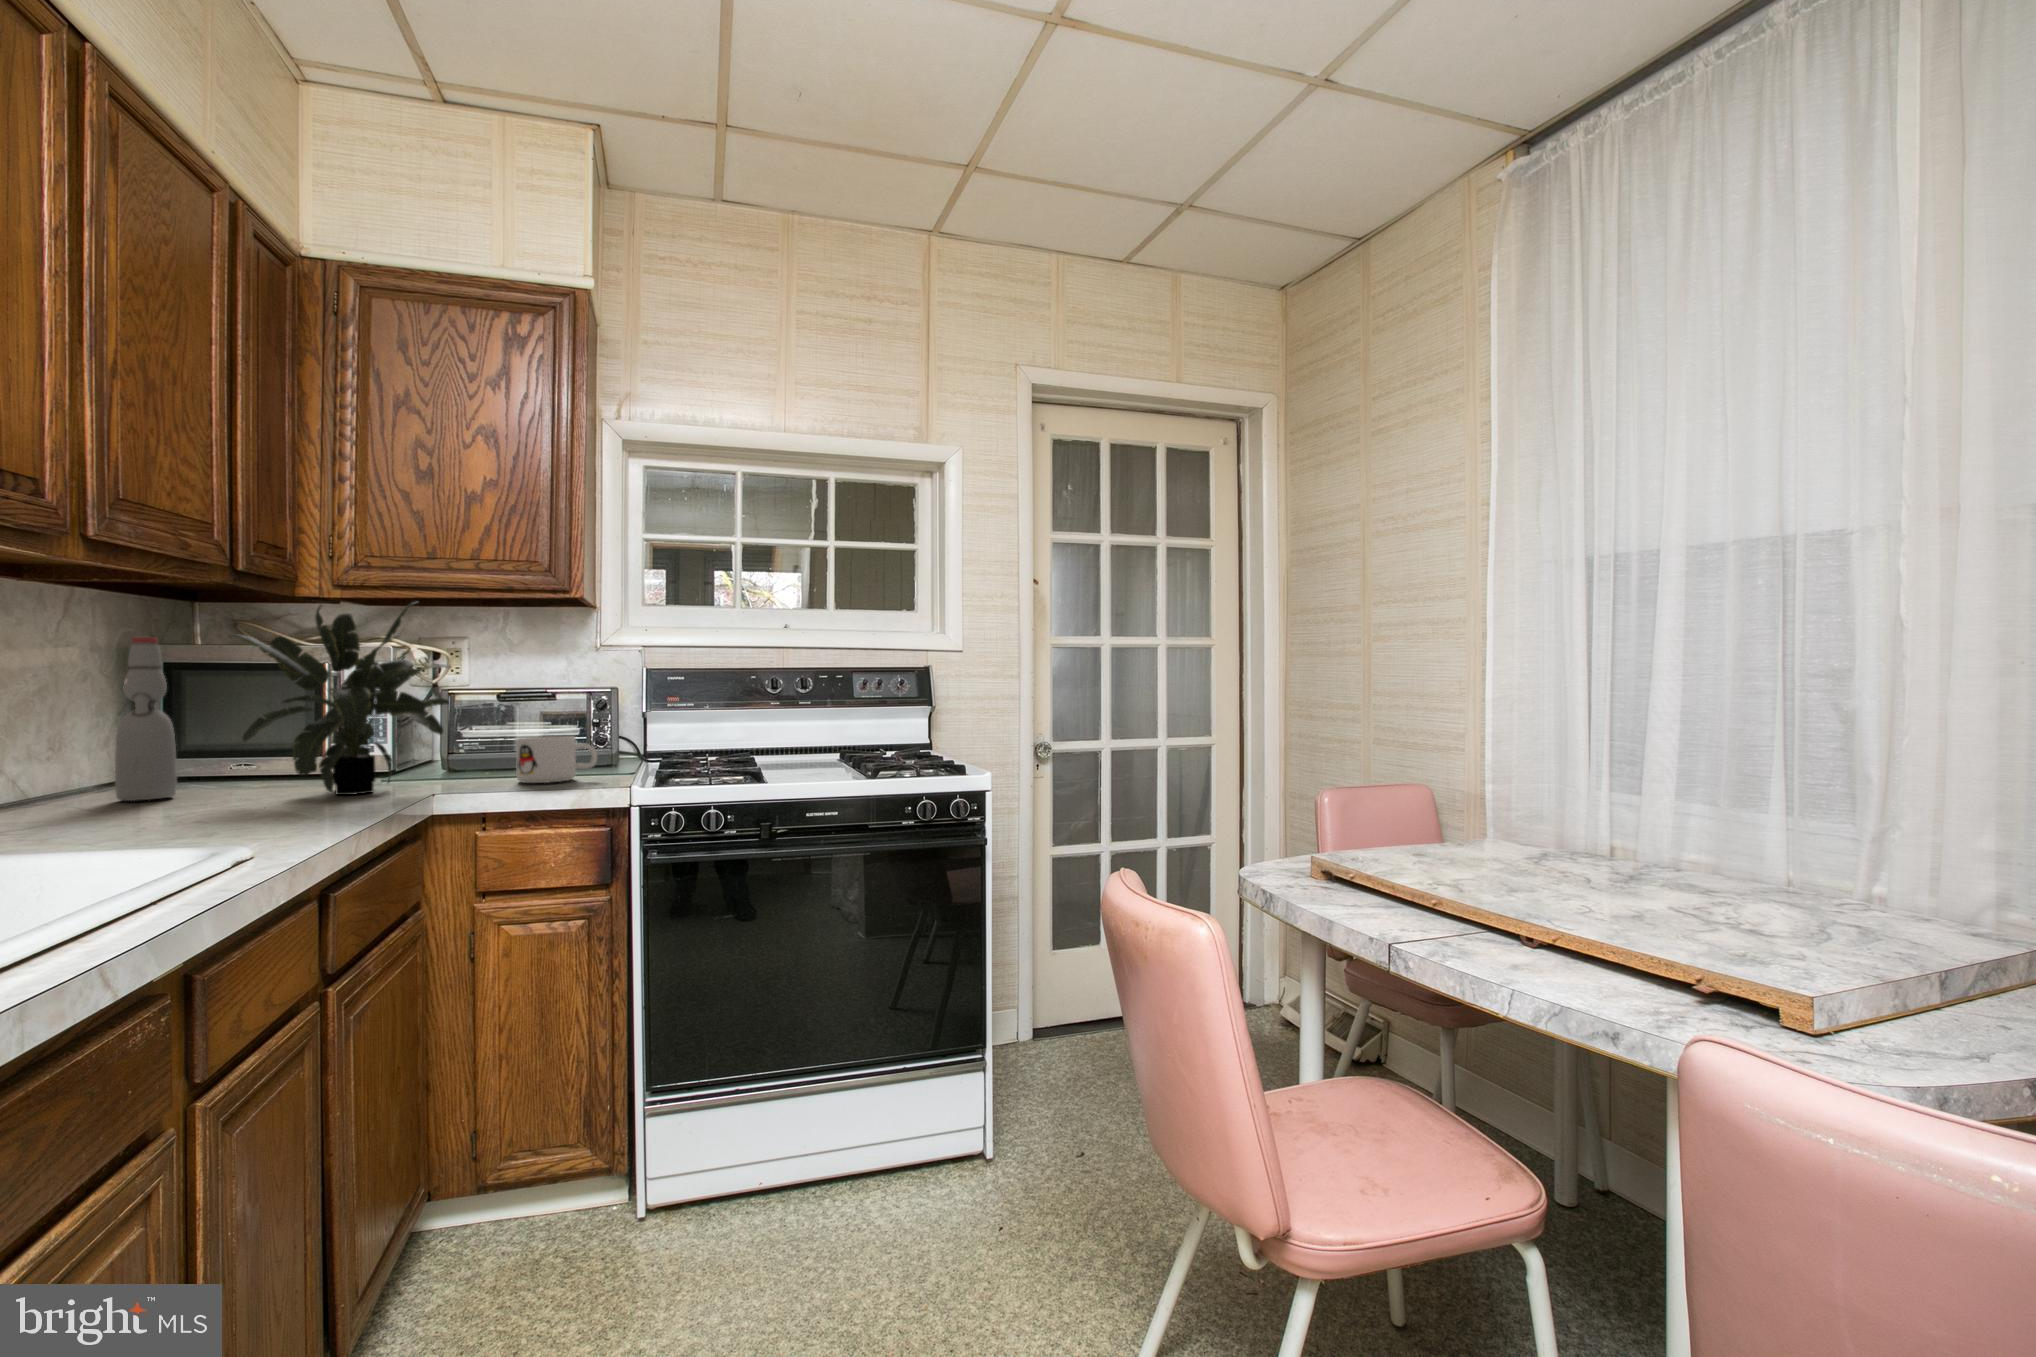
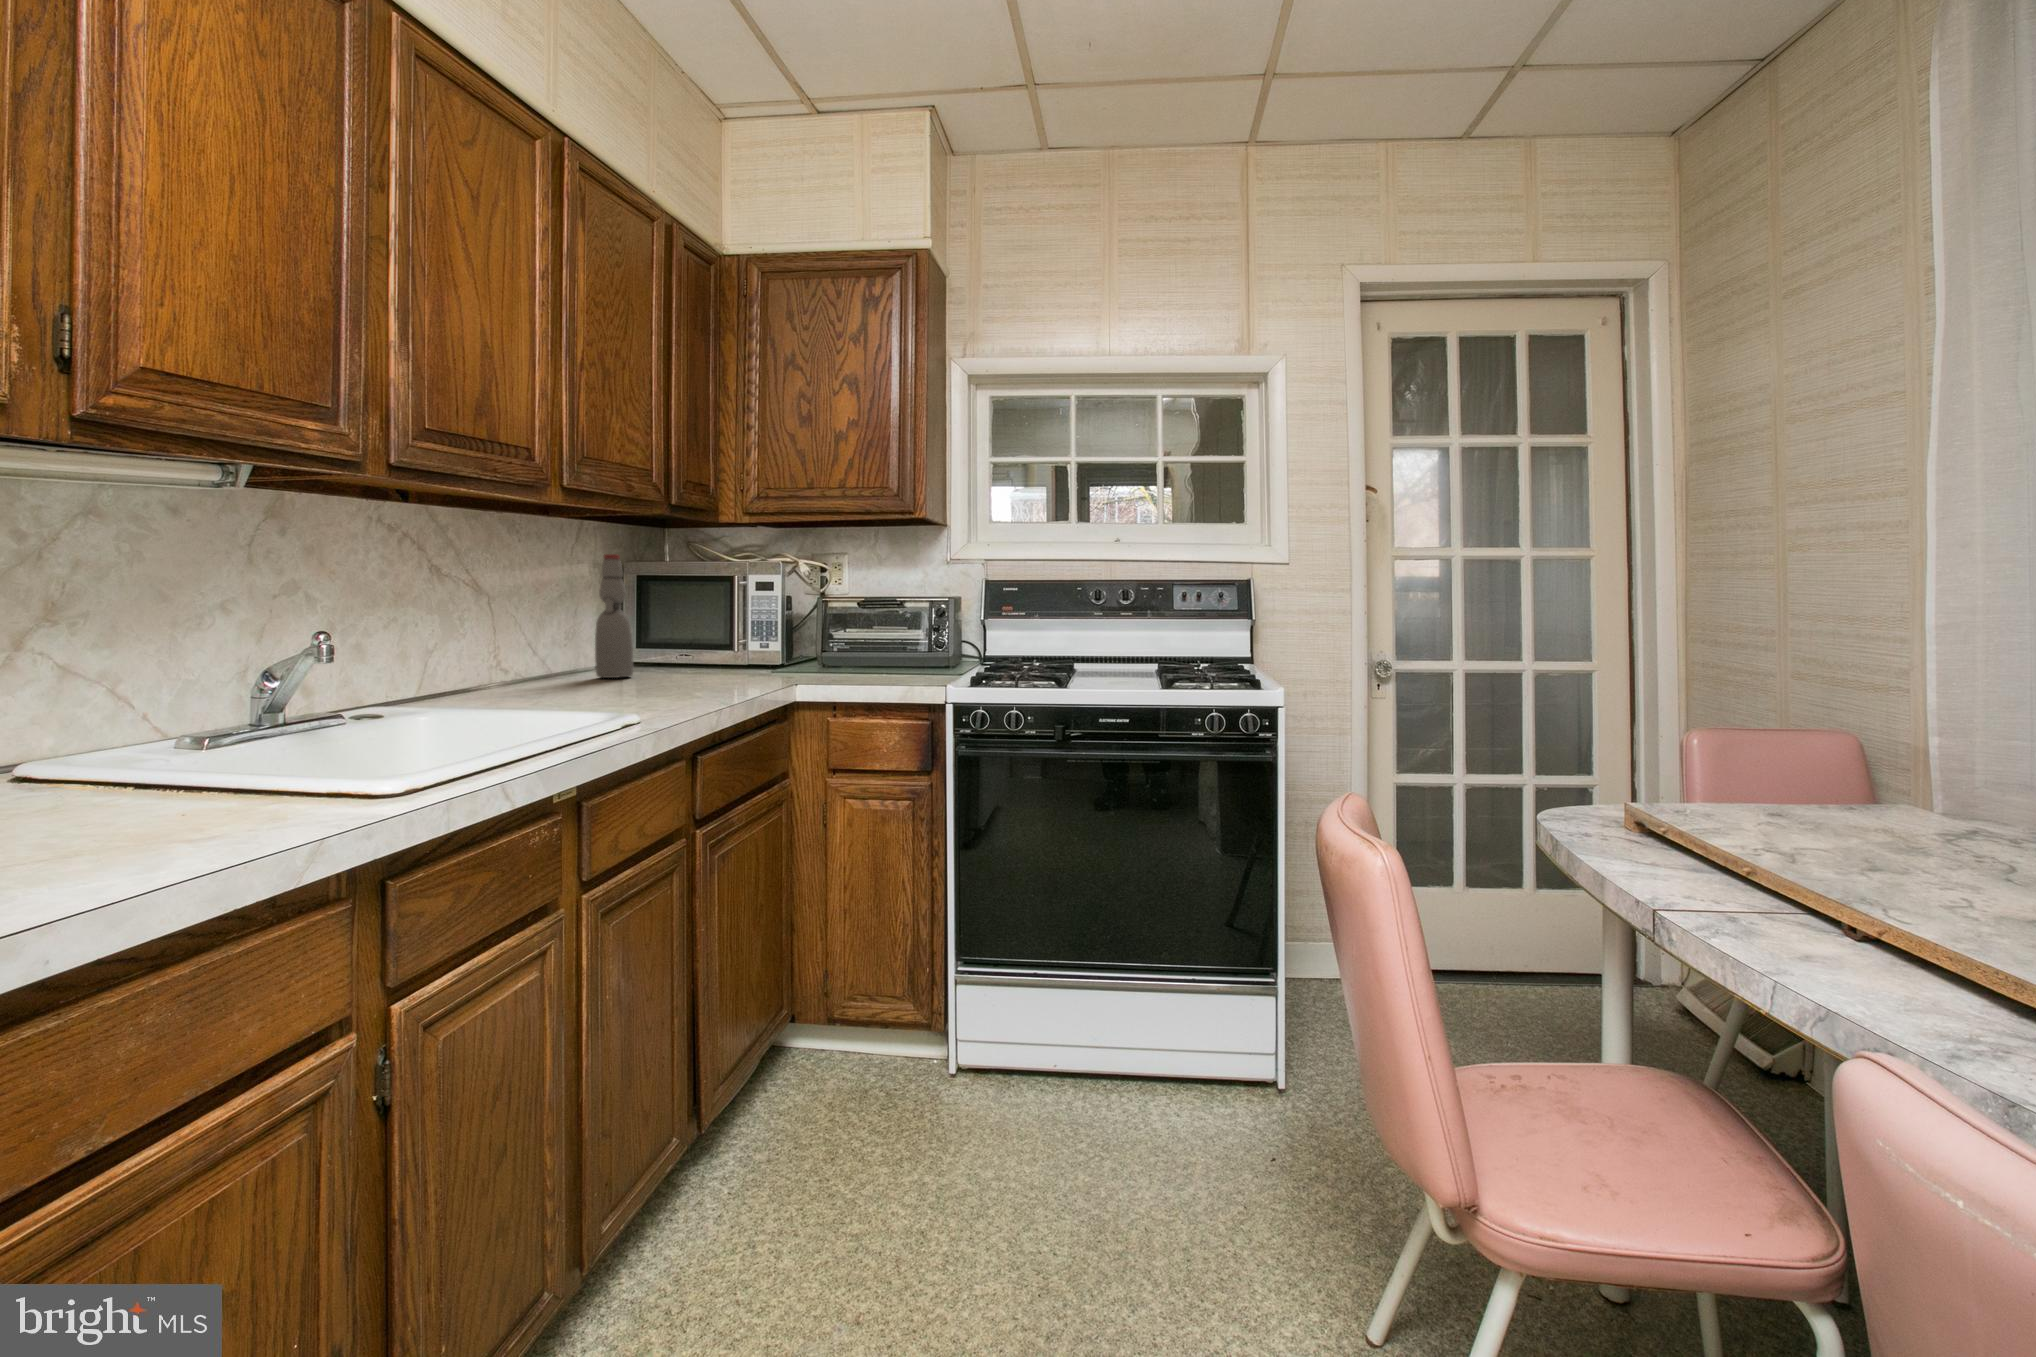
potted plant: present [233,602,451,795] -> none [659,523,813,681]
mug: present [516,736,597,783] -> none [862,641,926,680]

